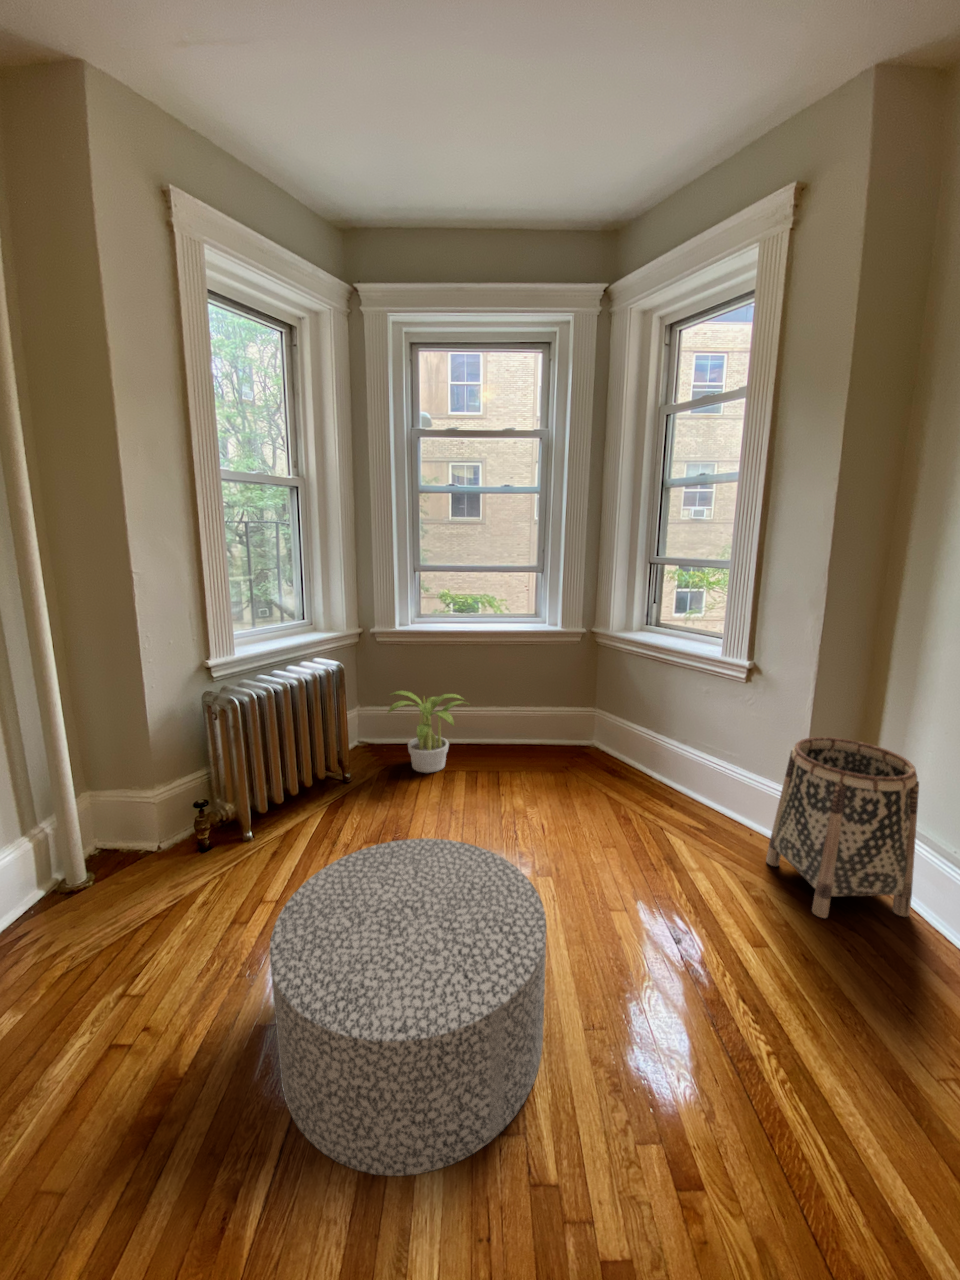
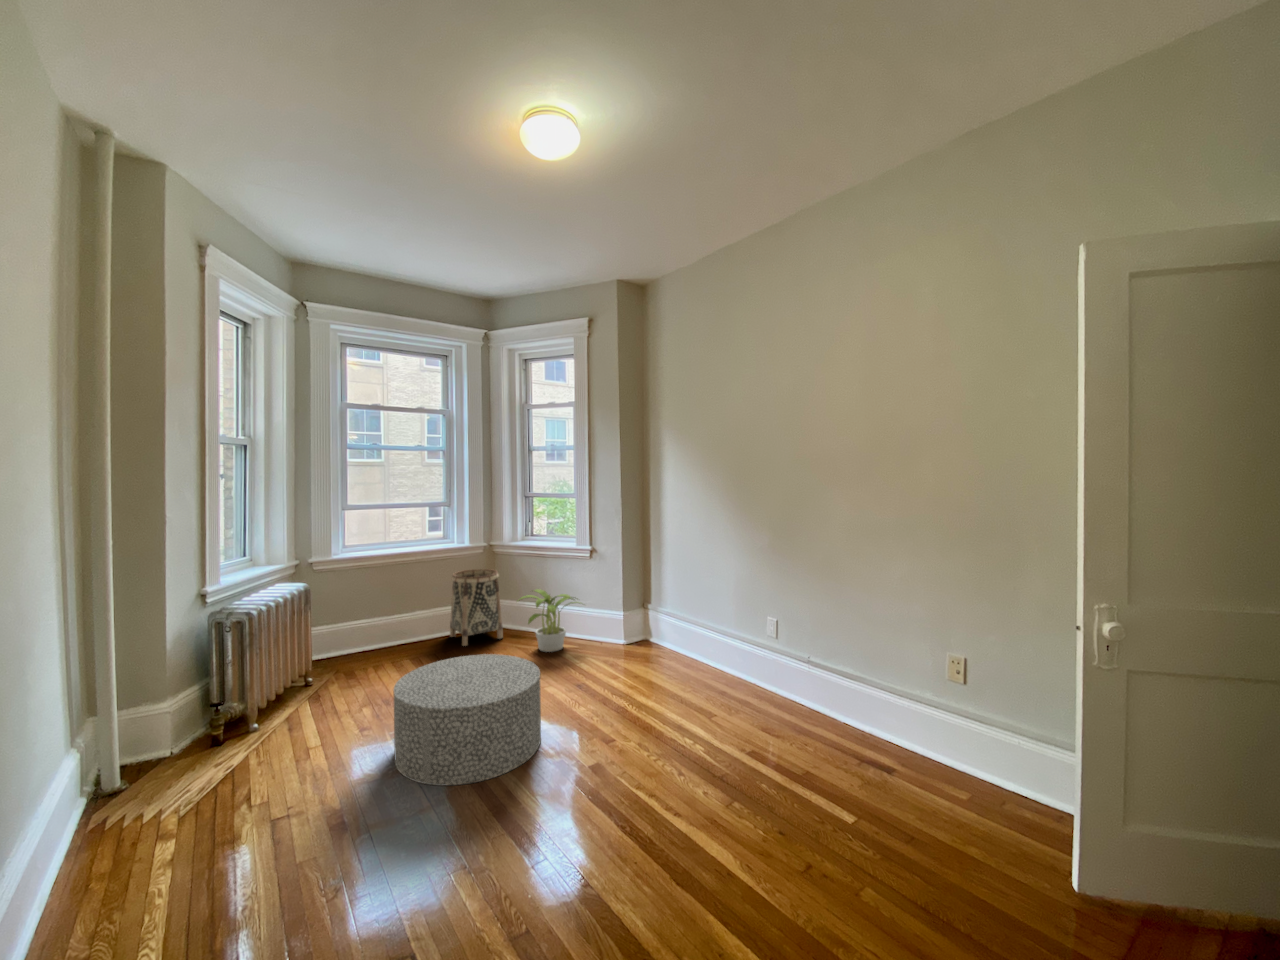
potted plant: present [388,691,465,773] -> present [517,589,579,652]
basket: present [766,737,919,918] -> present [450,569,503,646]

